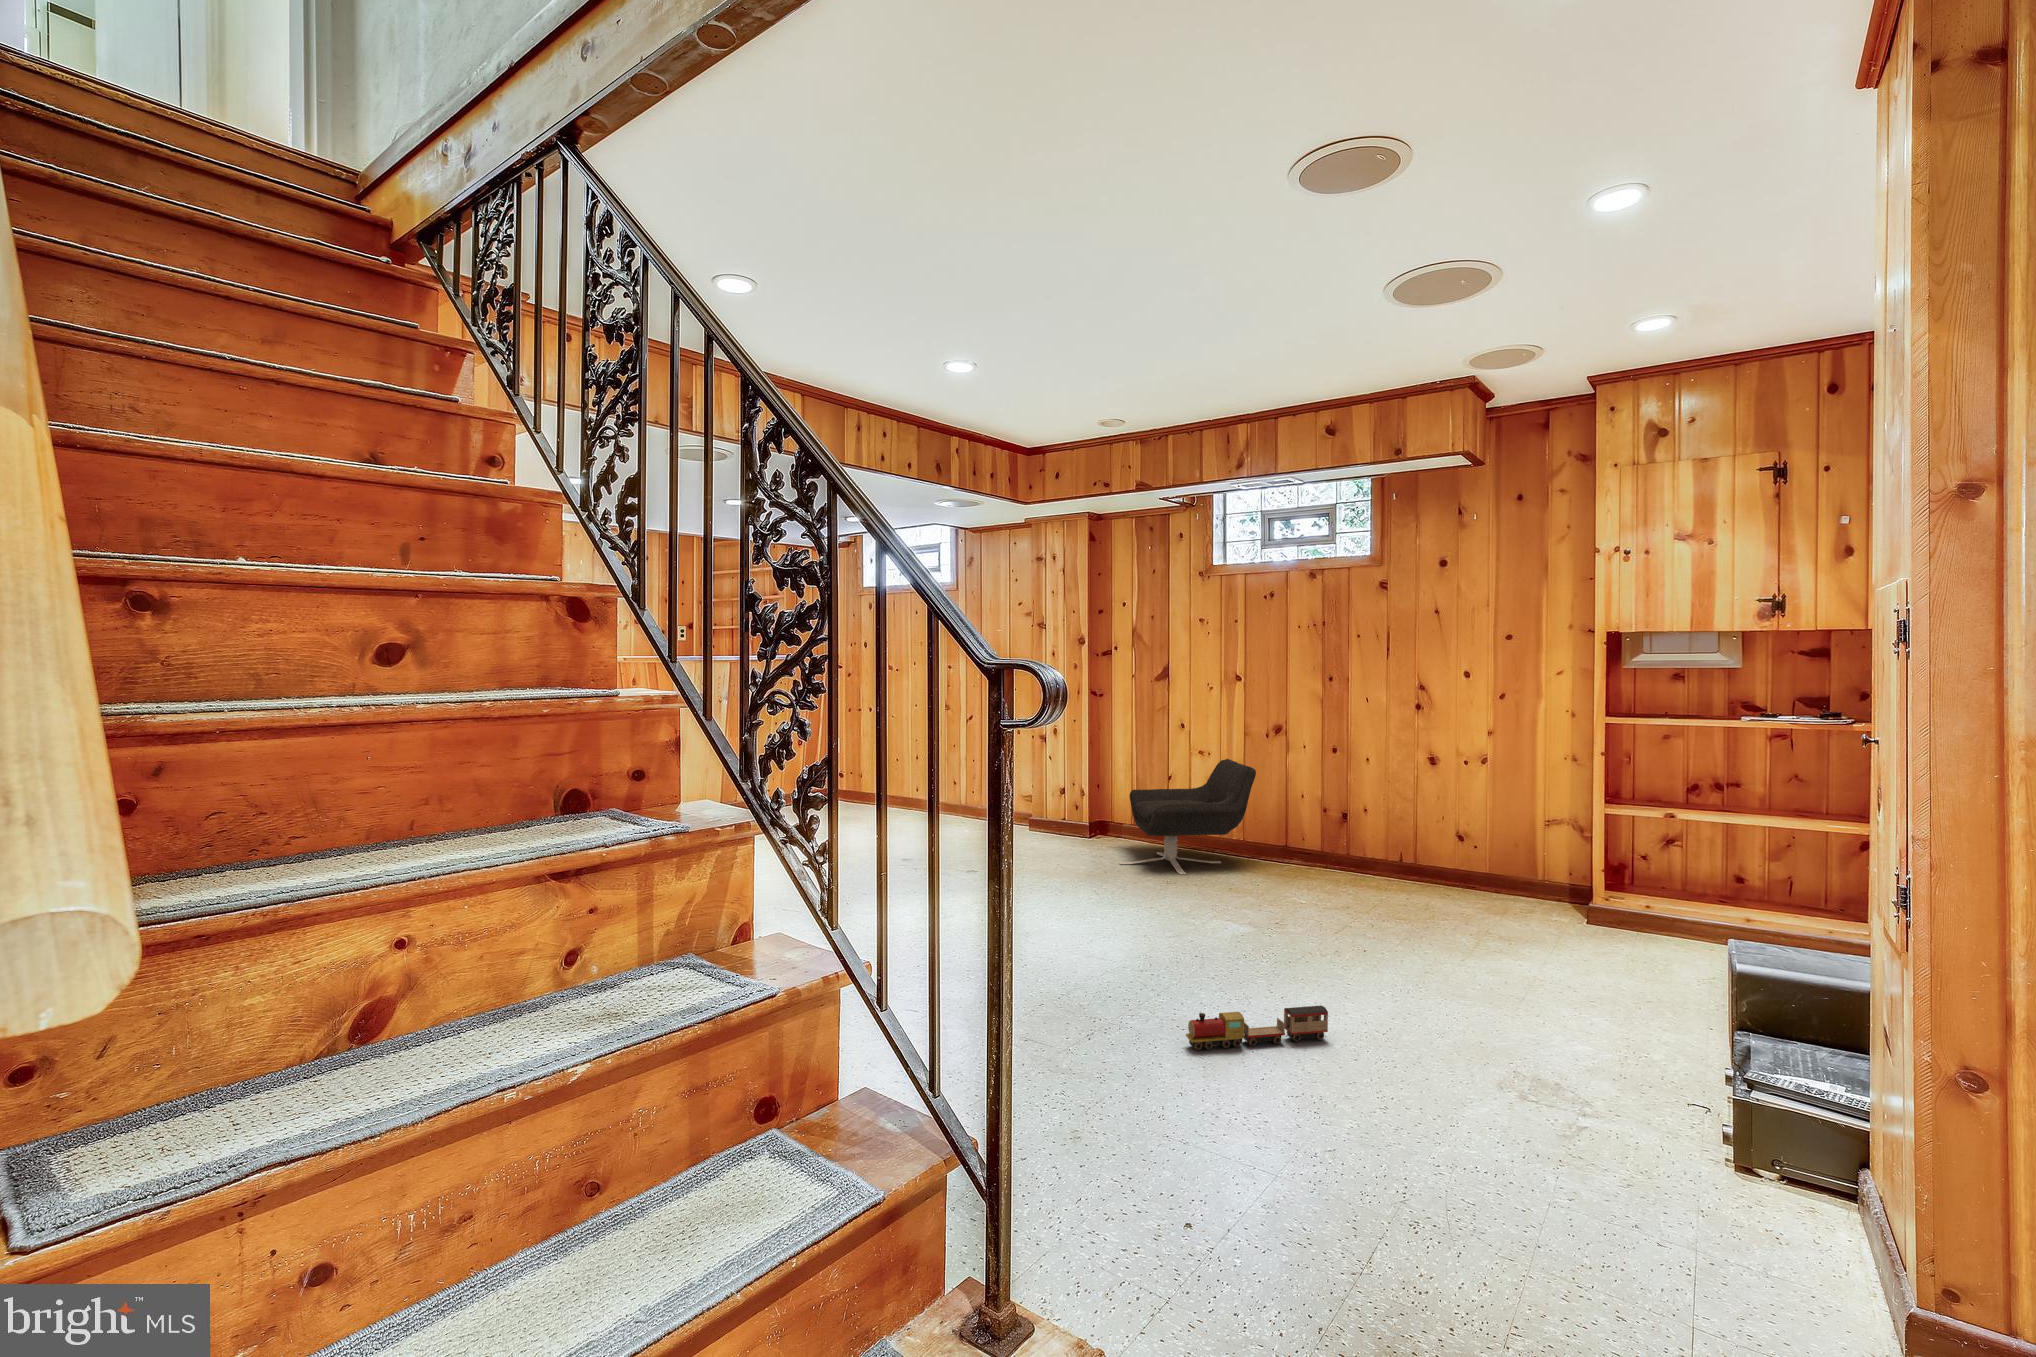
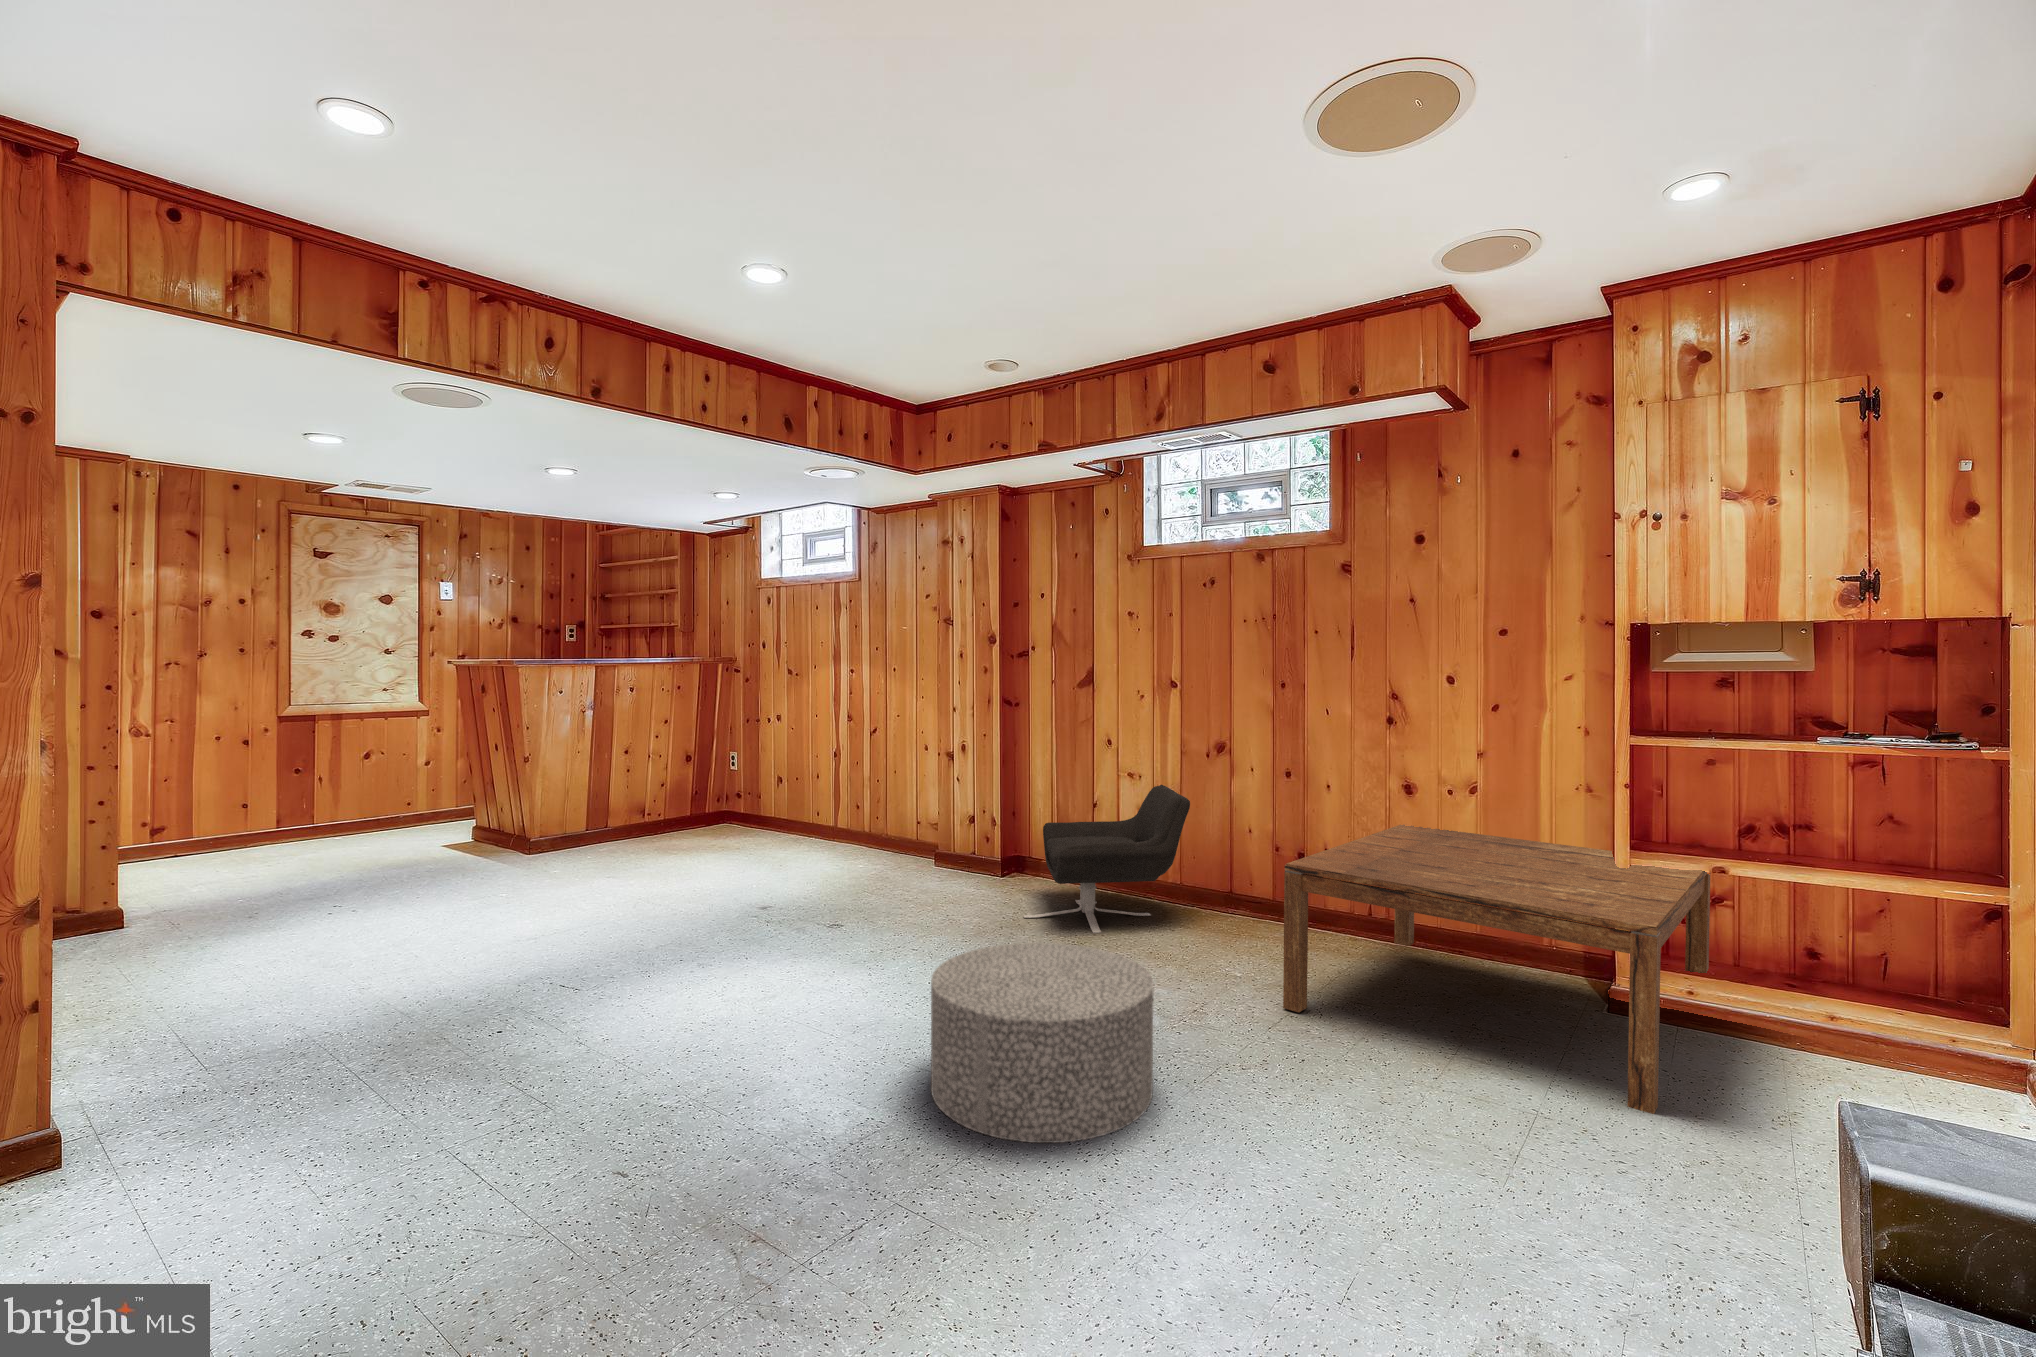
coffee table: none [1343,788,1666,980] -> present [1283,825,1710,1114]
ottoman: none [1101,867,1264,993] -> present [931,943,1154,1143]
toy train: present [1186,1006,1328,1050] -> none [988,1189,1209,1269]

